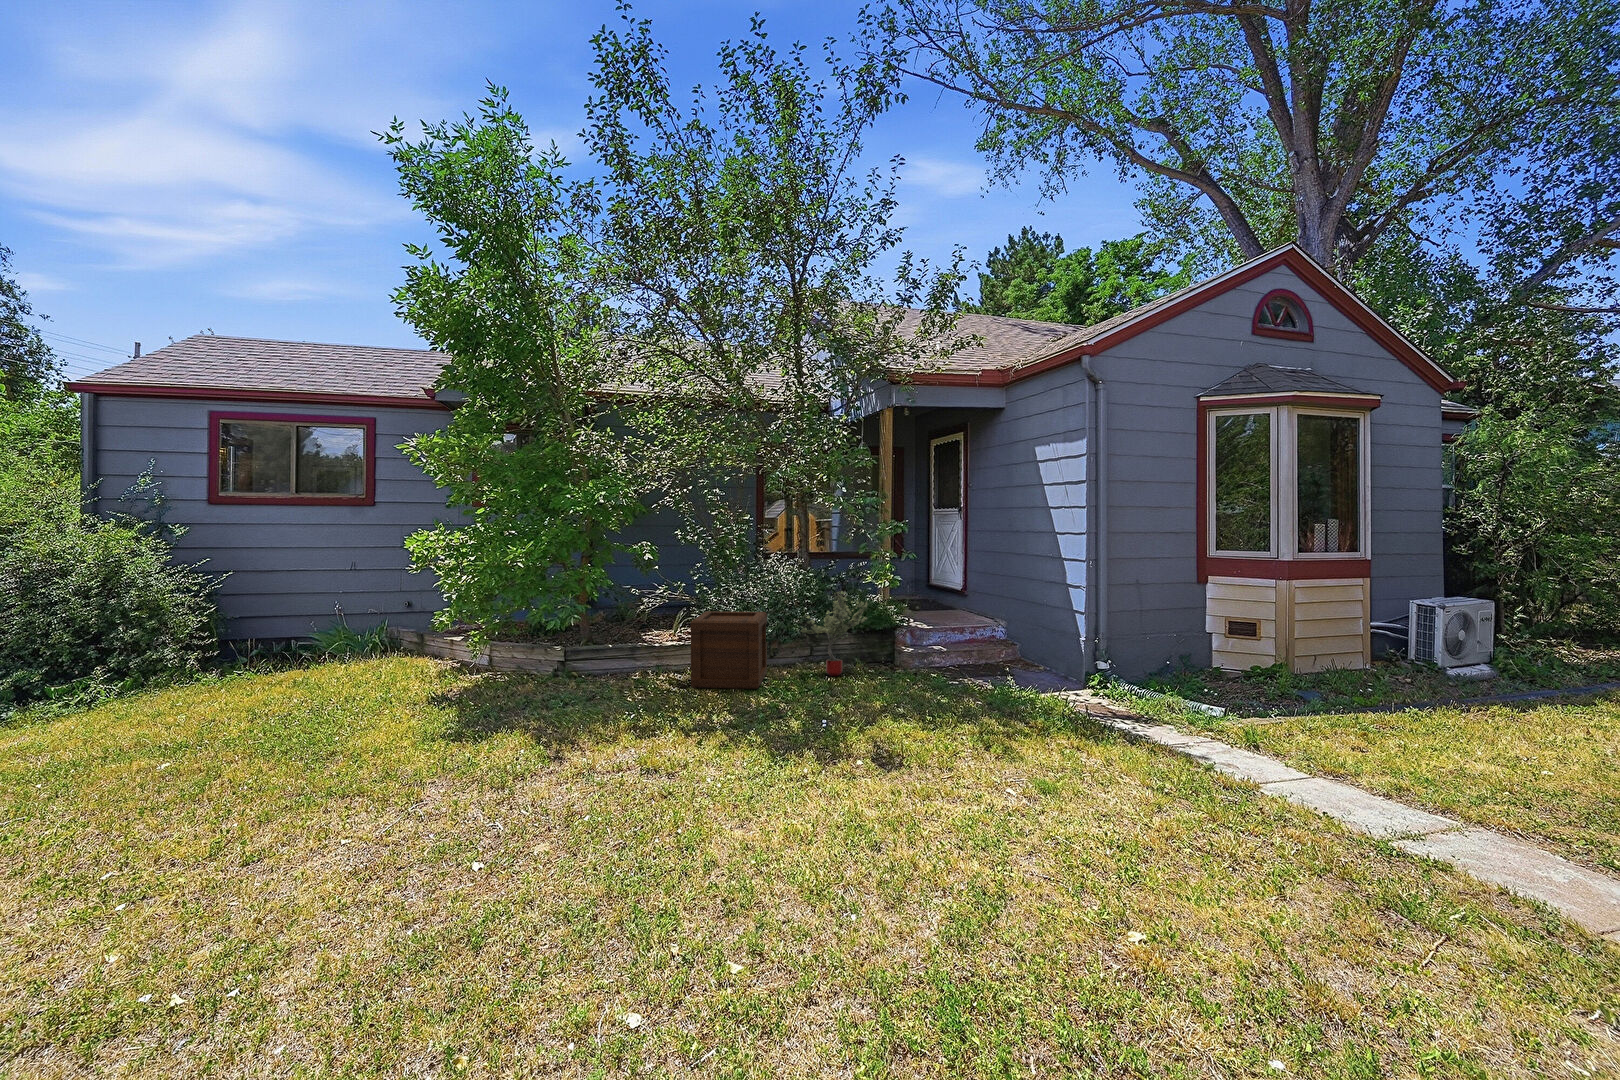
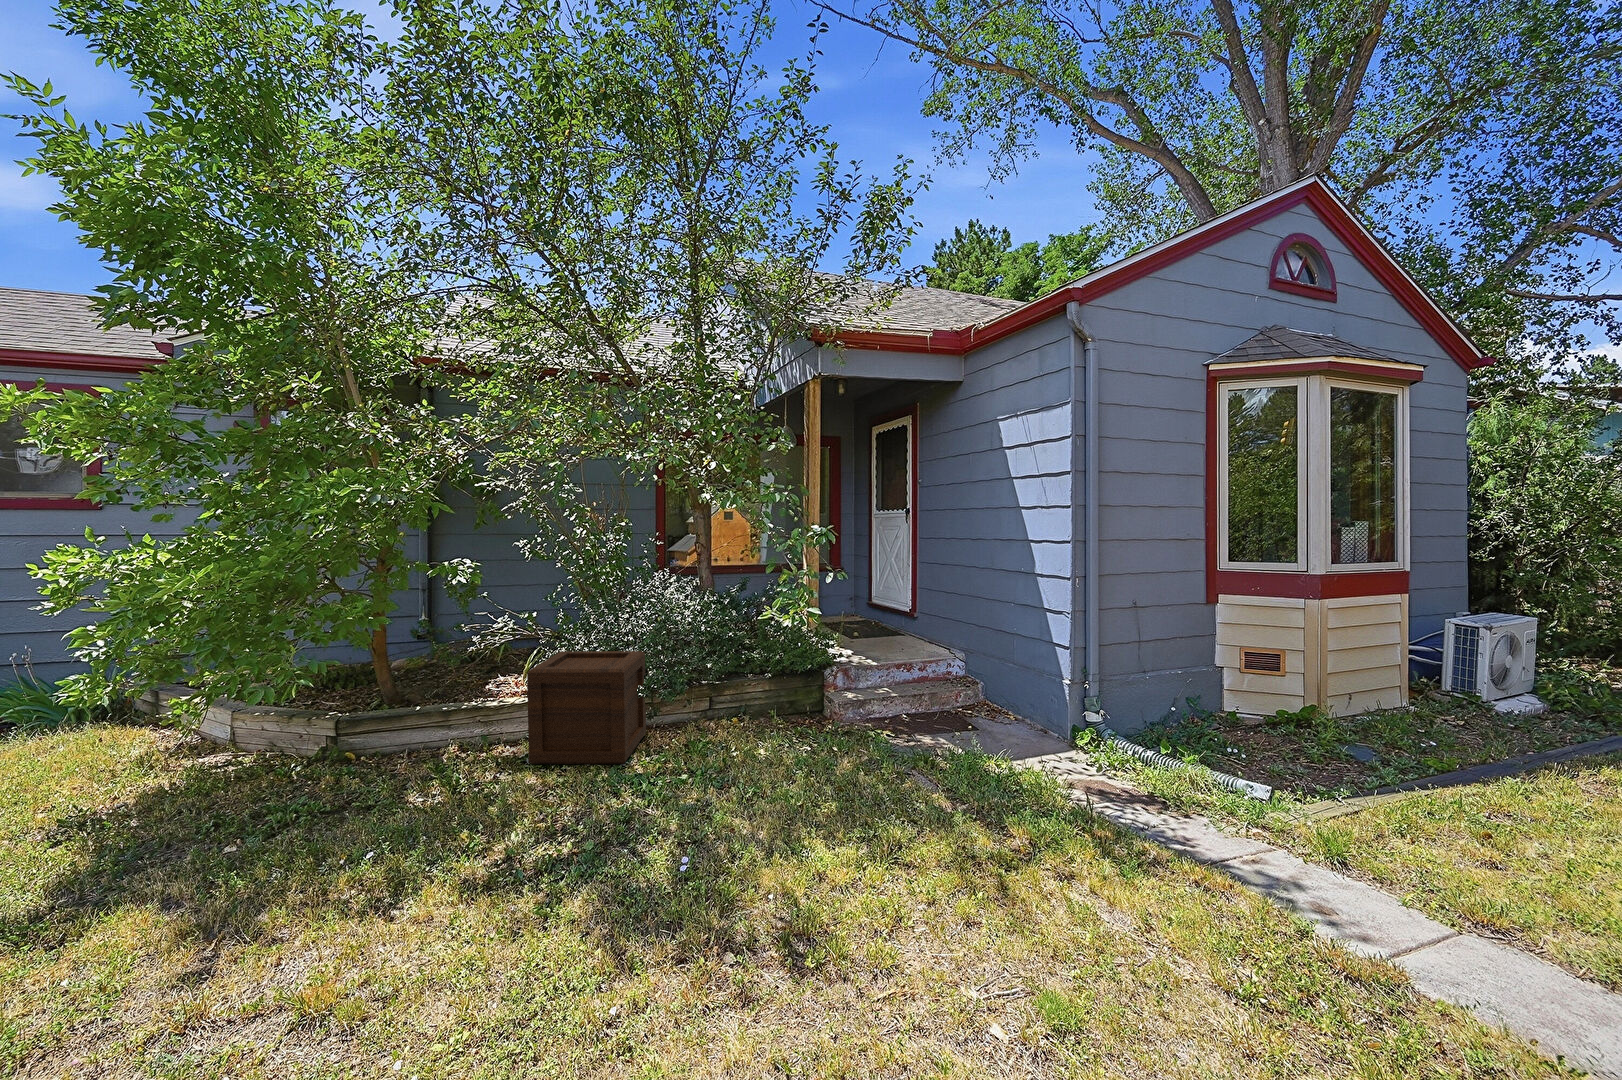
potted tree: present [801,591,867,676] -> none [689,620,783,737]

